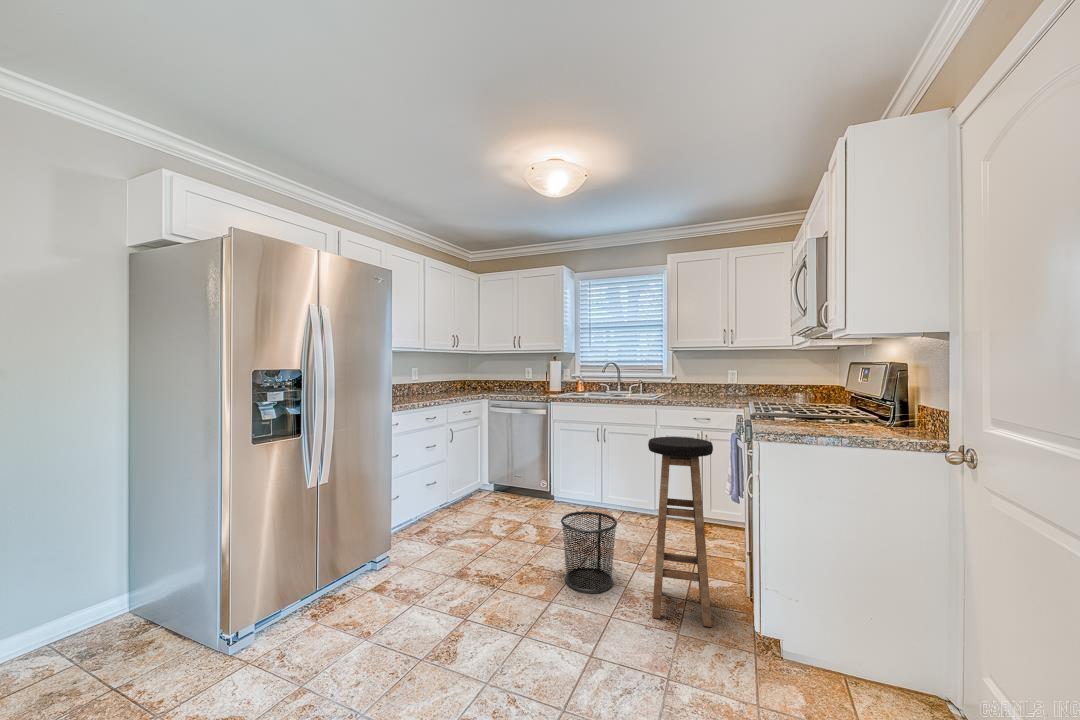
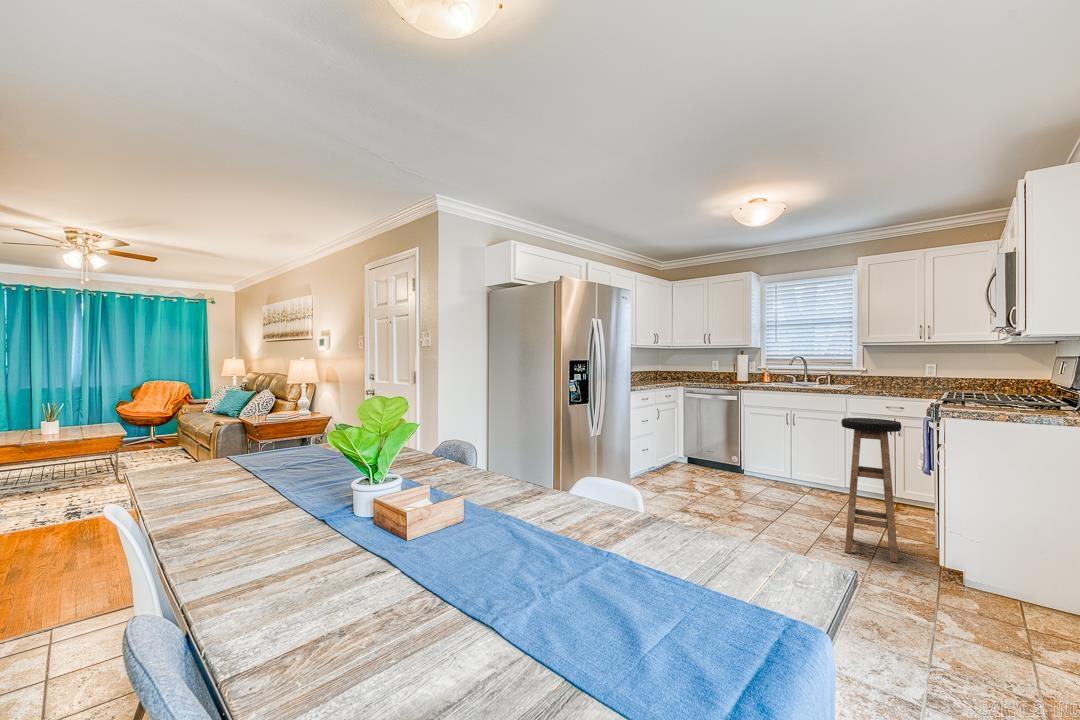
waste bin: present [561,511,617,592] -> none [763,475,813,534]

